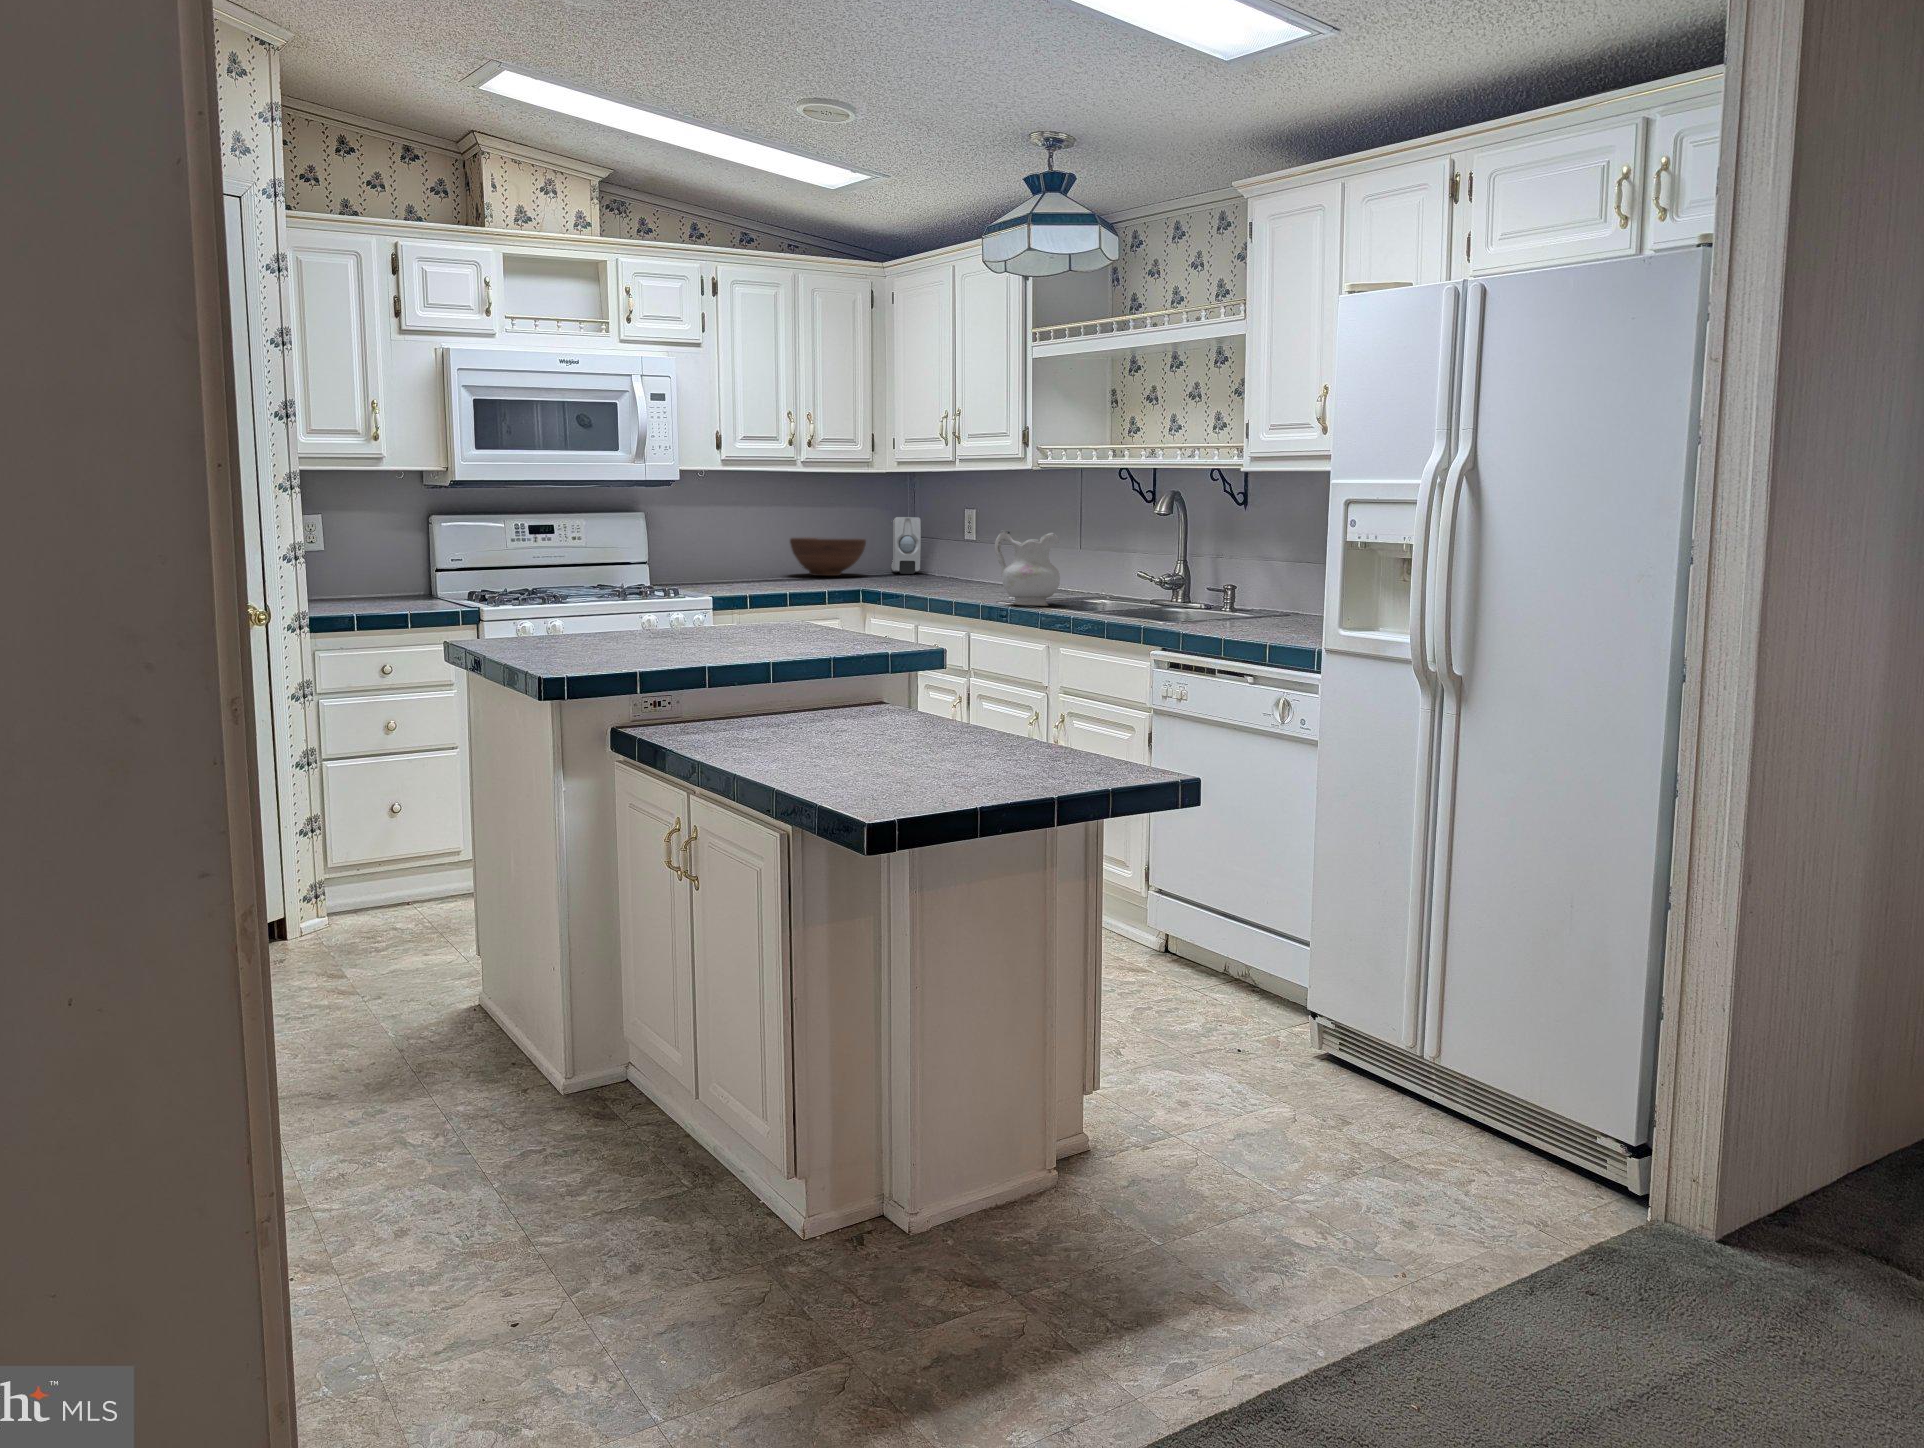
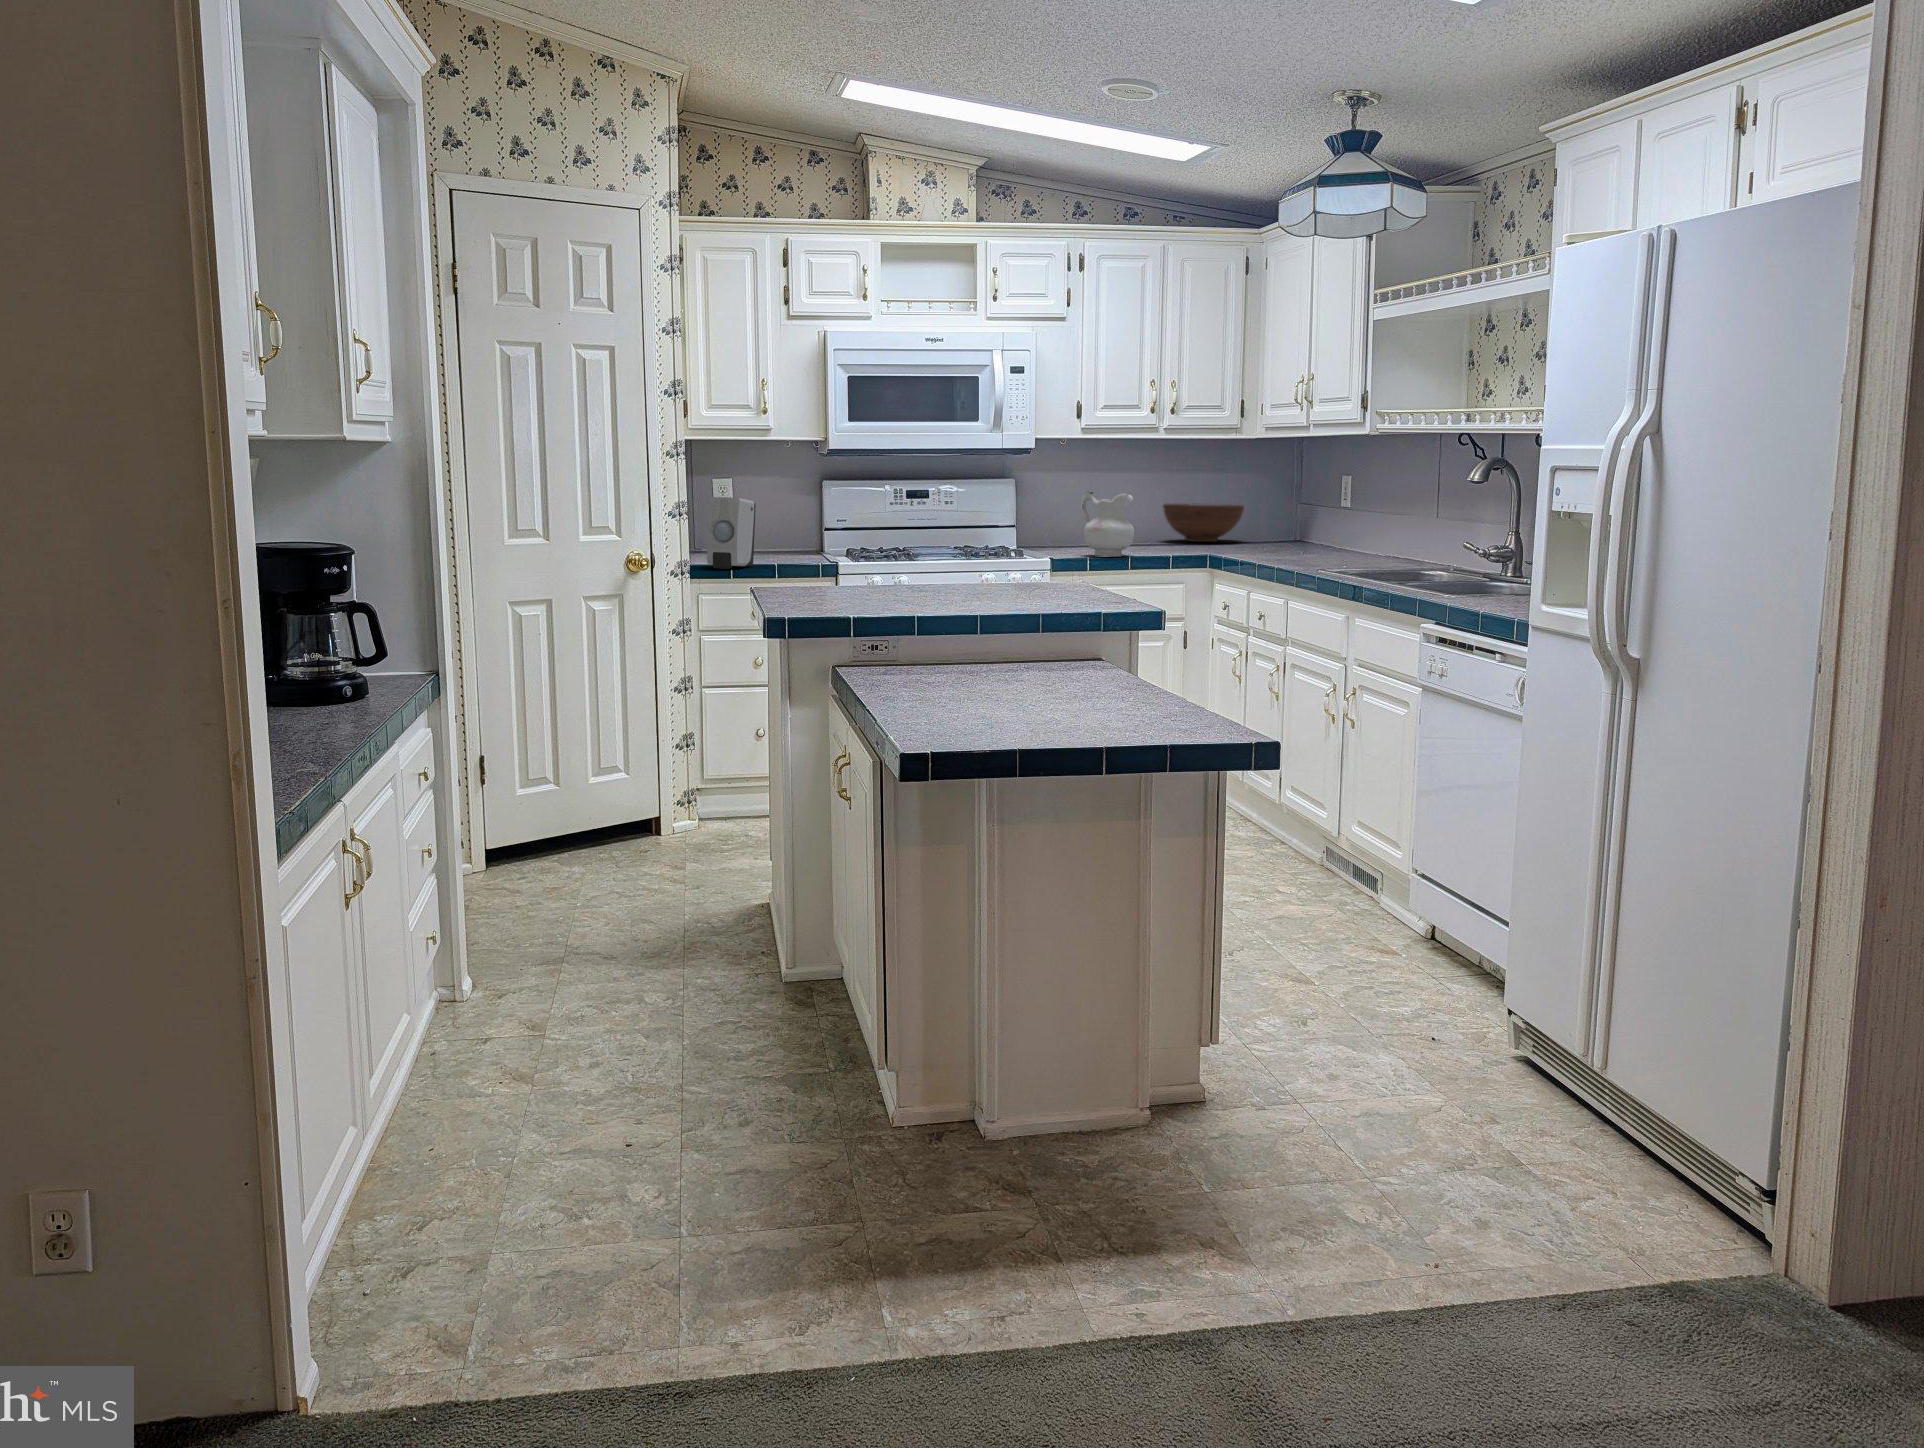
soap dispenser: present [891,517,921,574] -> present [707,497,756,569]
ceramic pitcher: present [995,530,1060,606] -> present [1081,491,1134,557]

